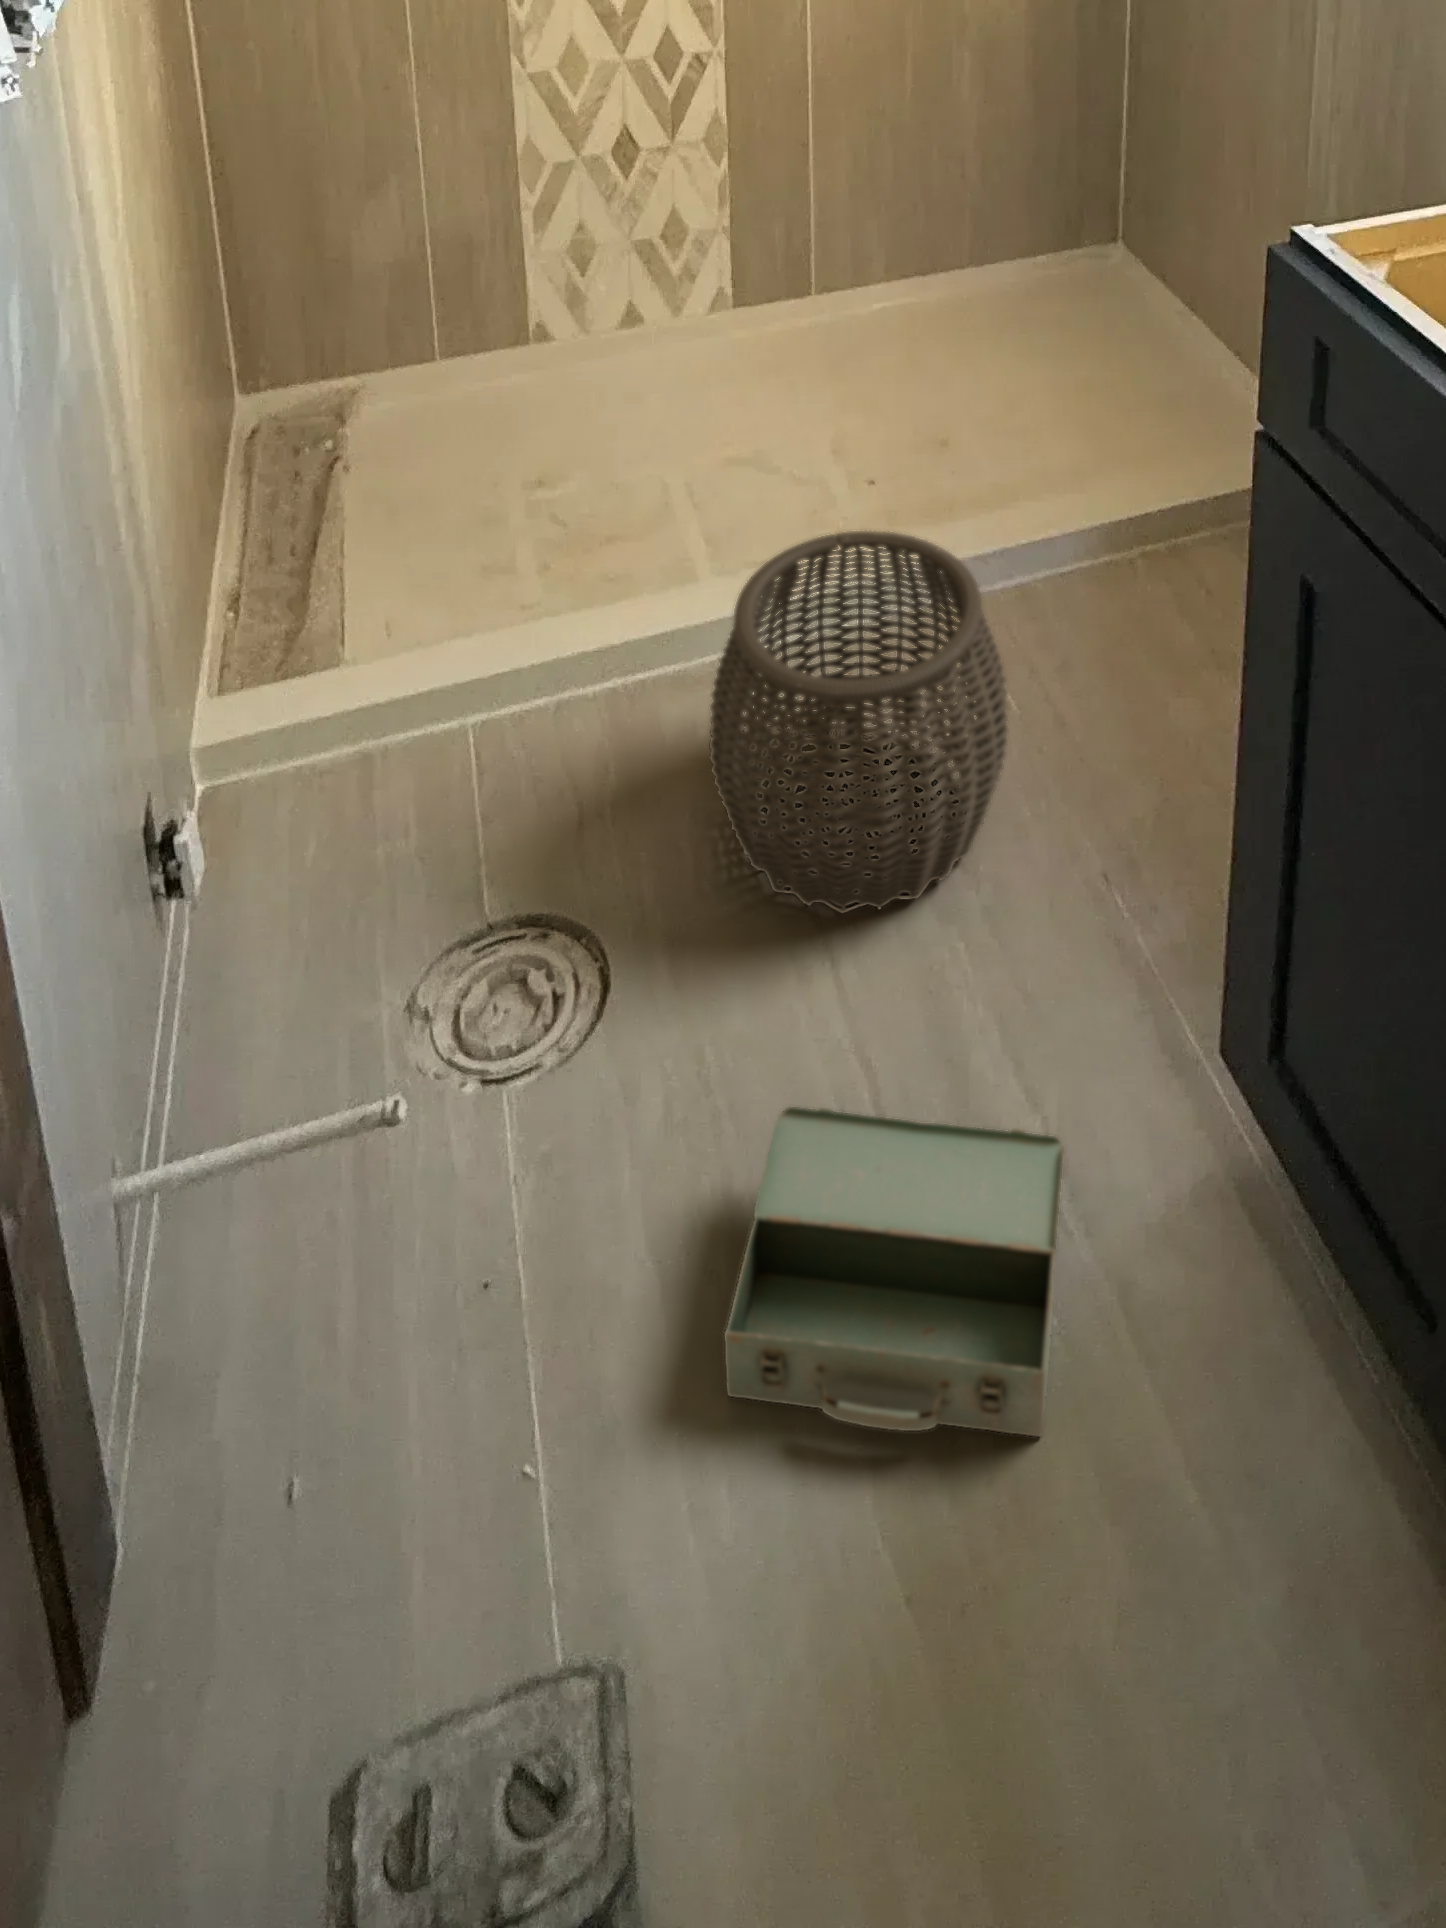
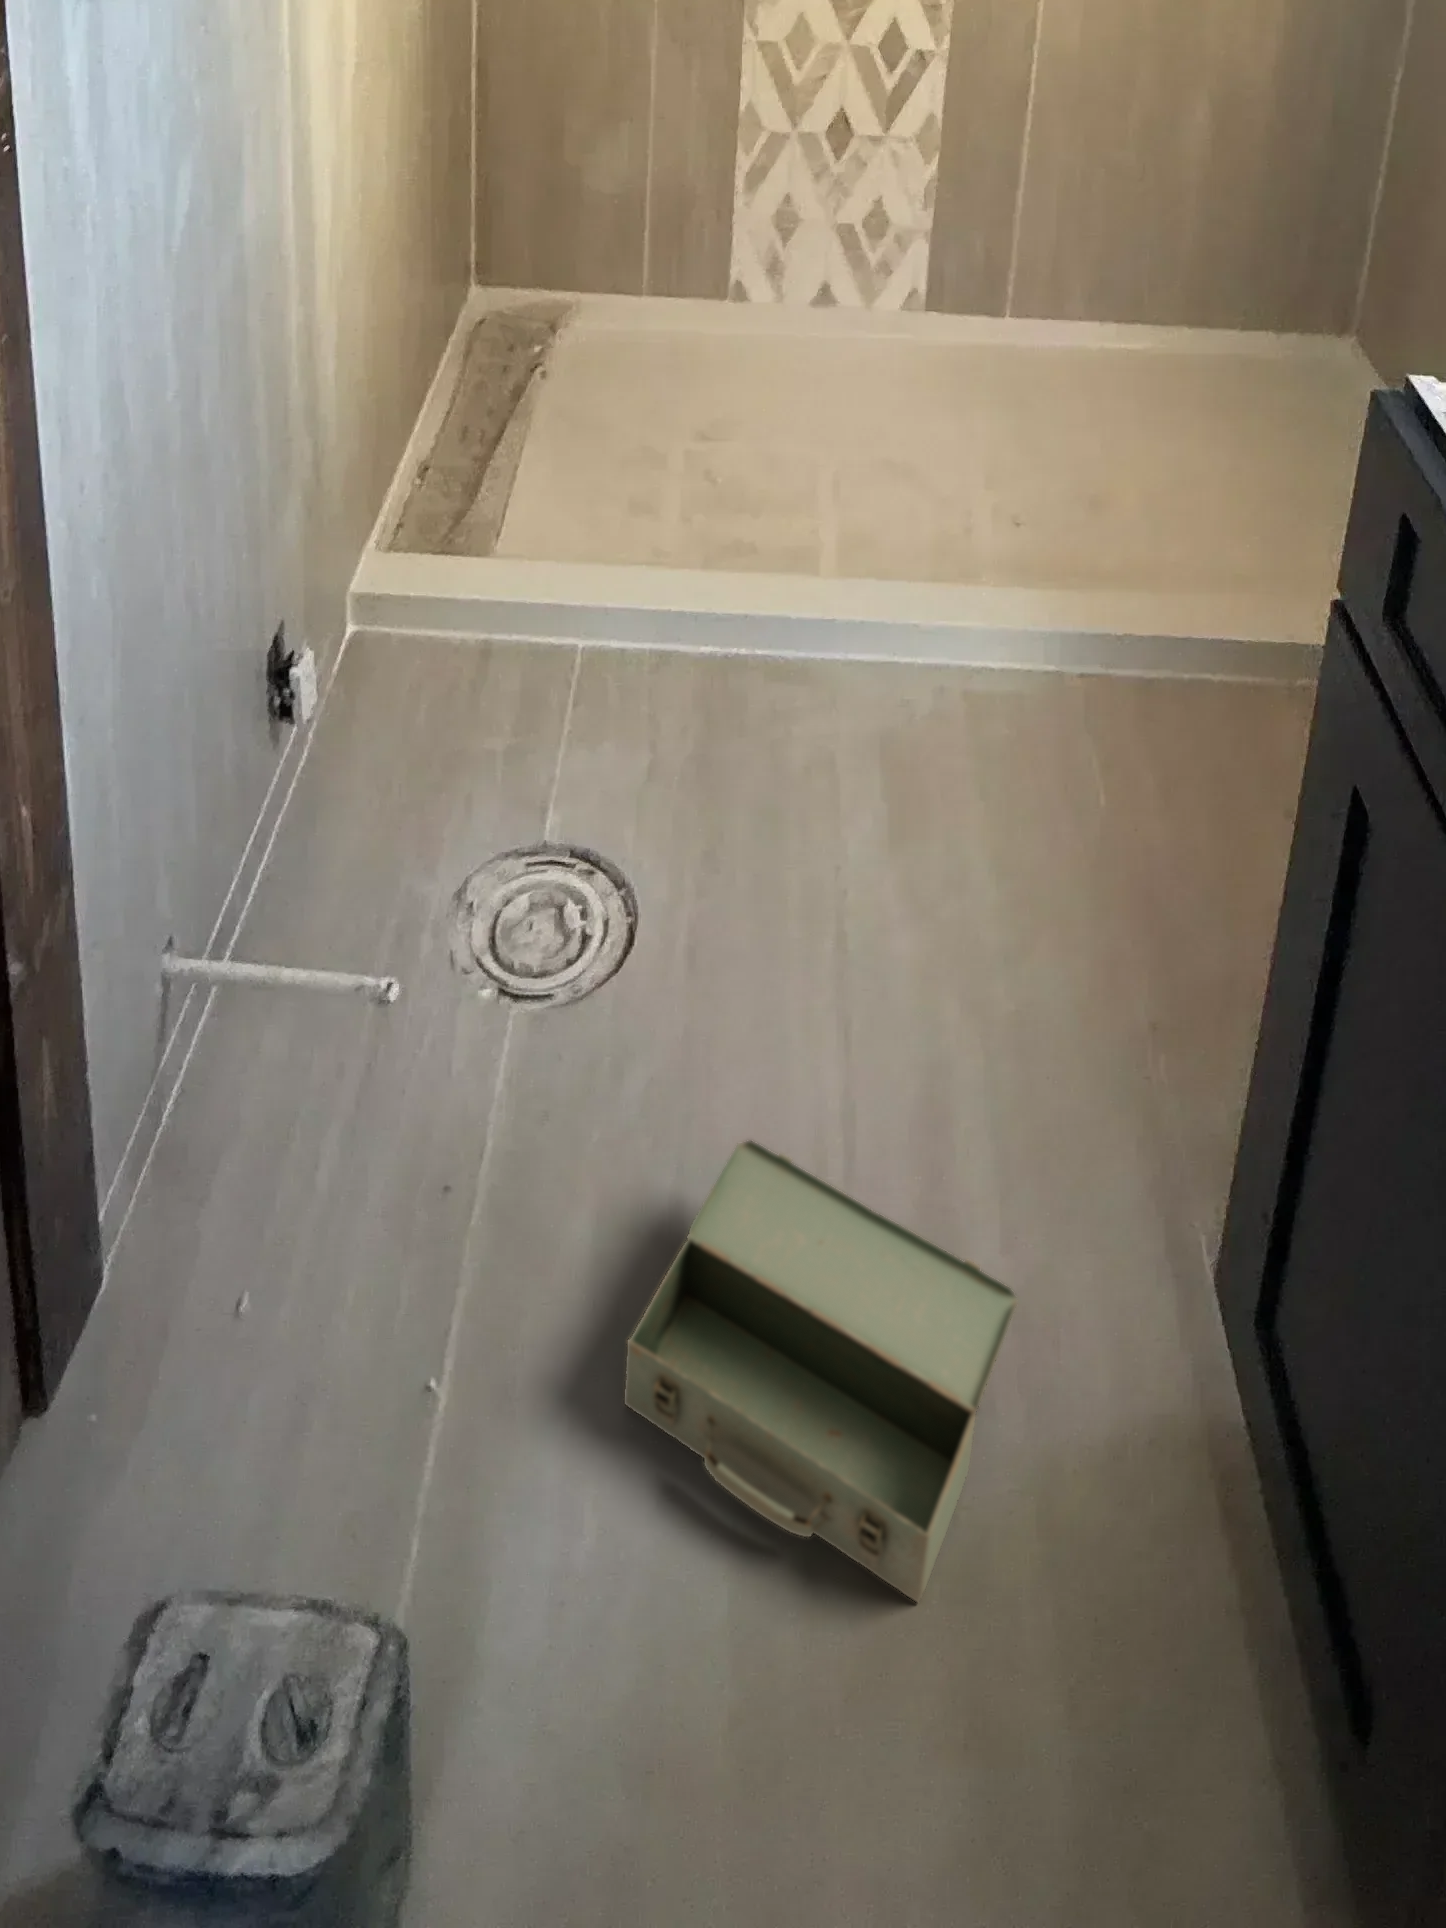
woven basket: present [709,530,1008,913] -> none [768,570,1084,976]

